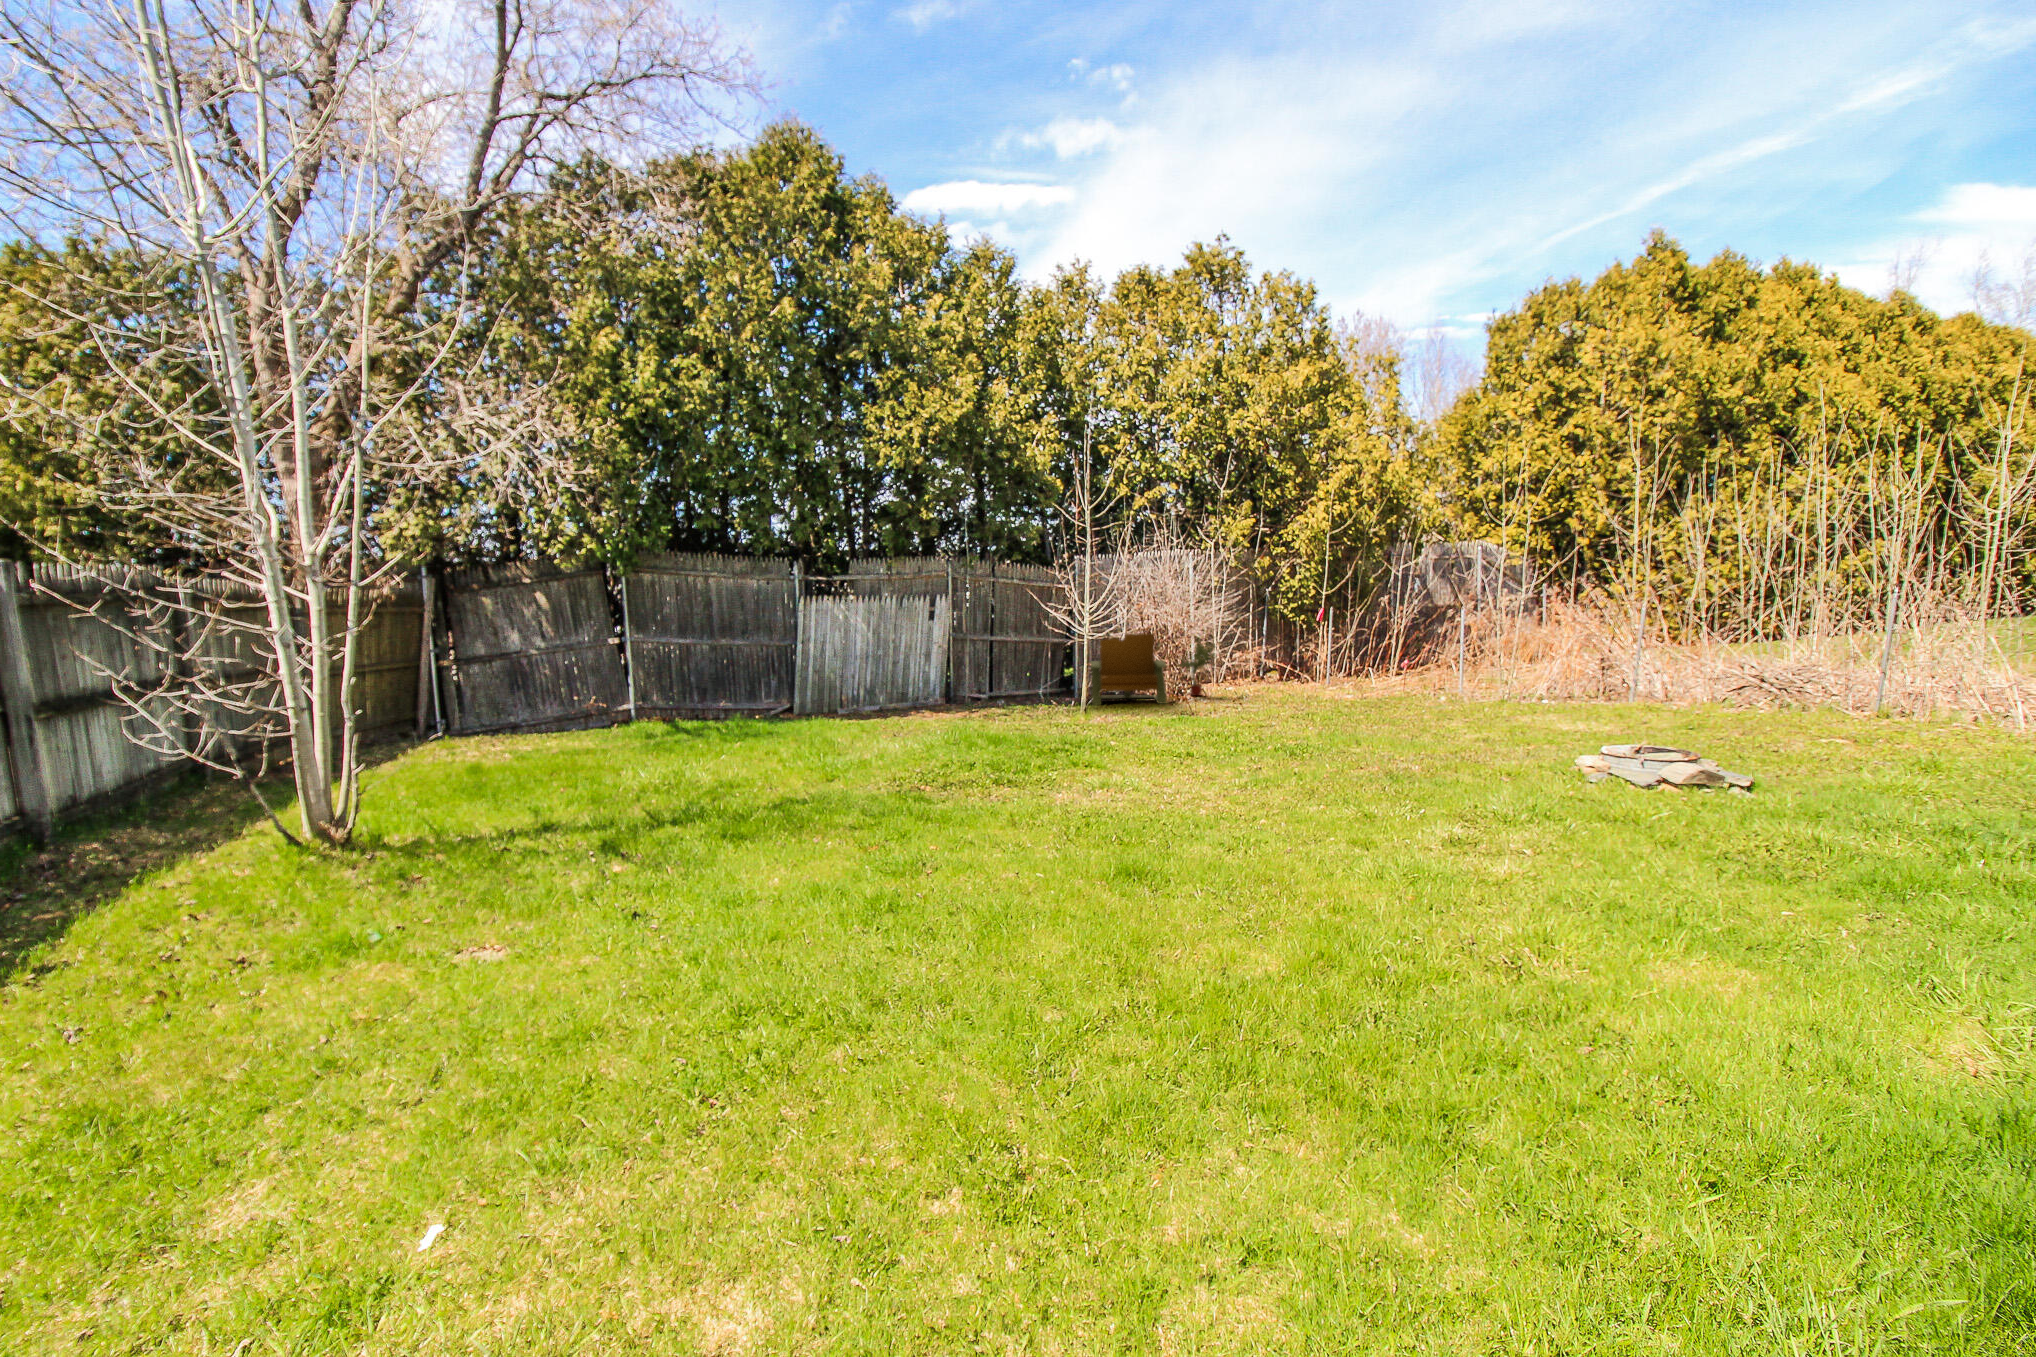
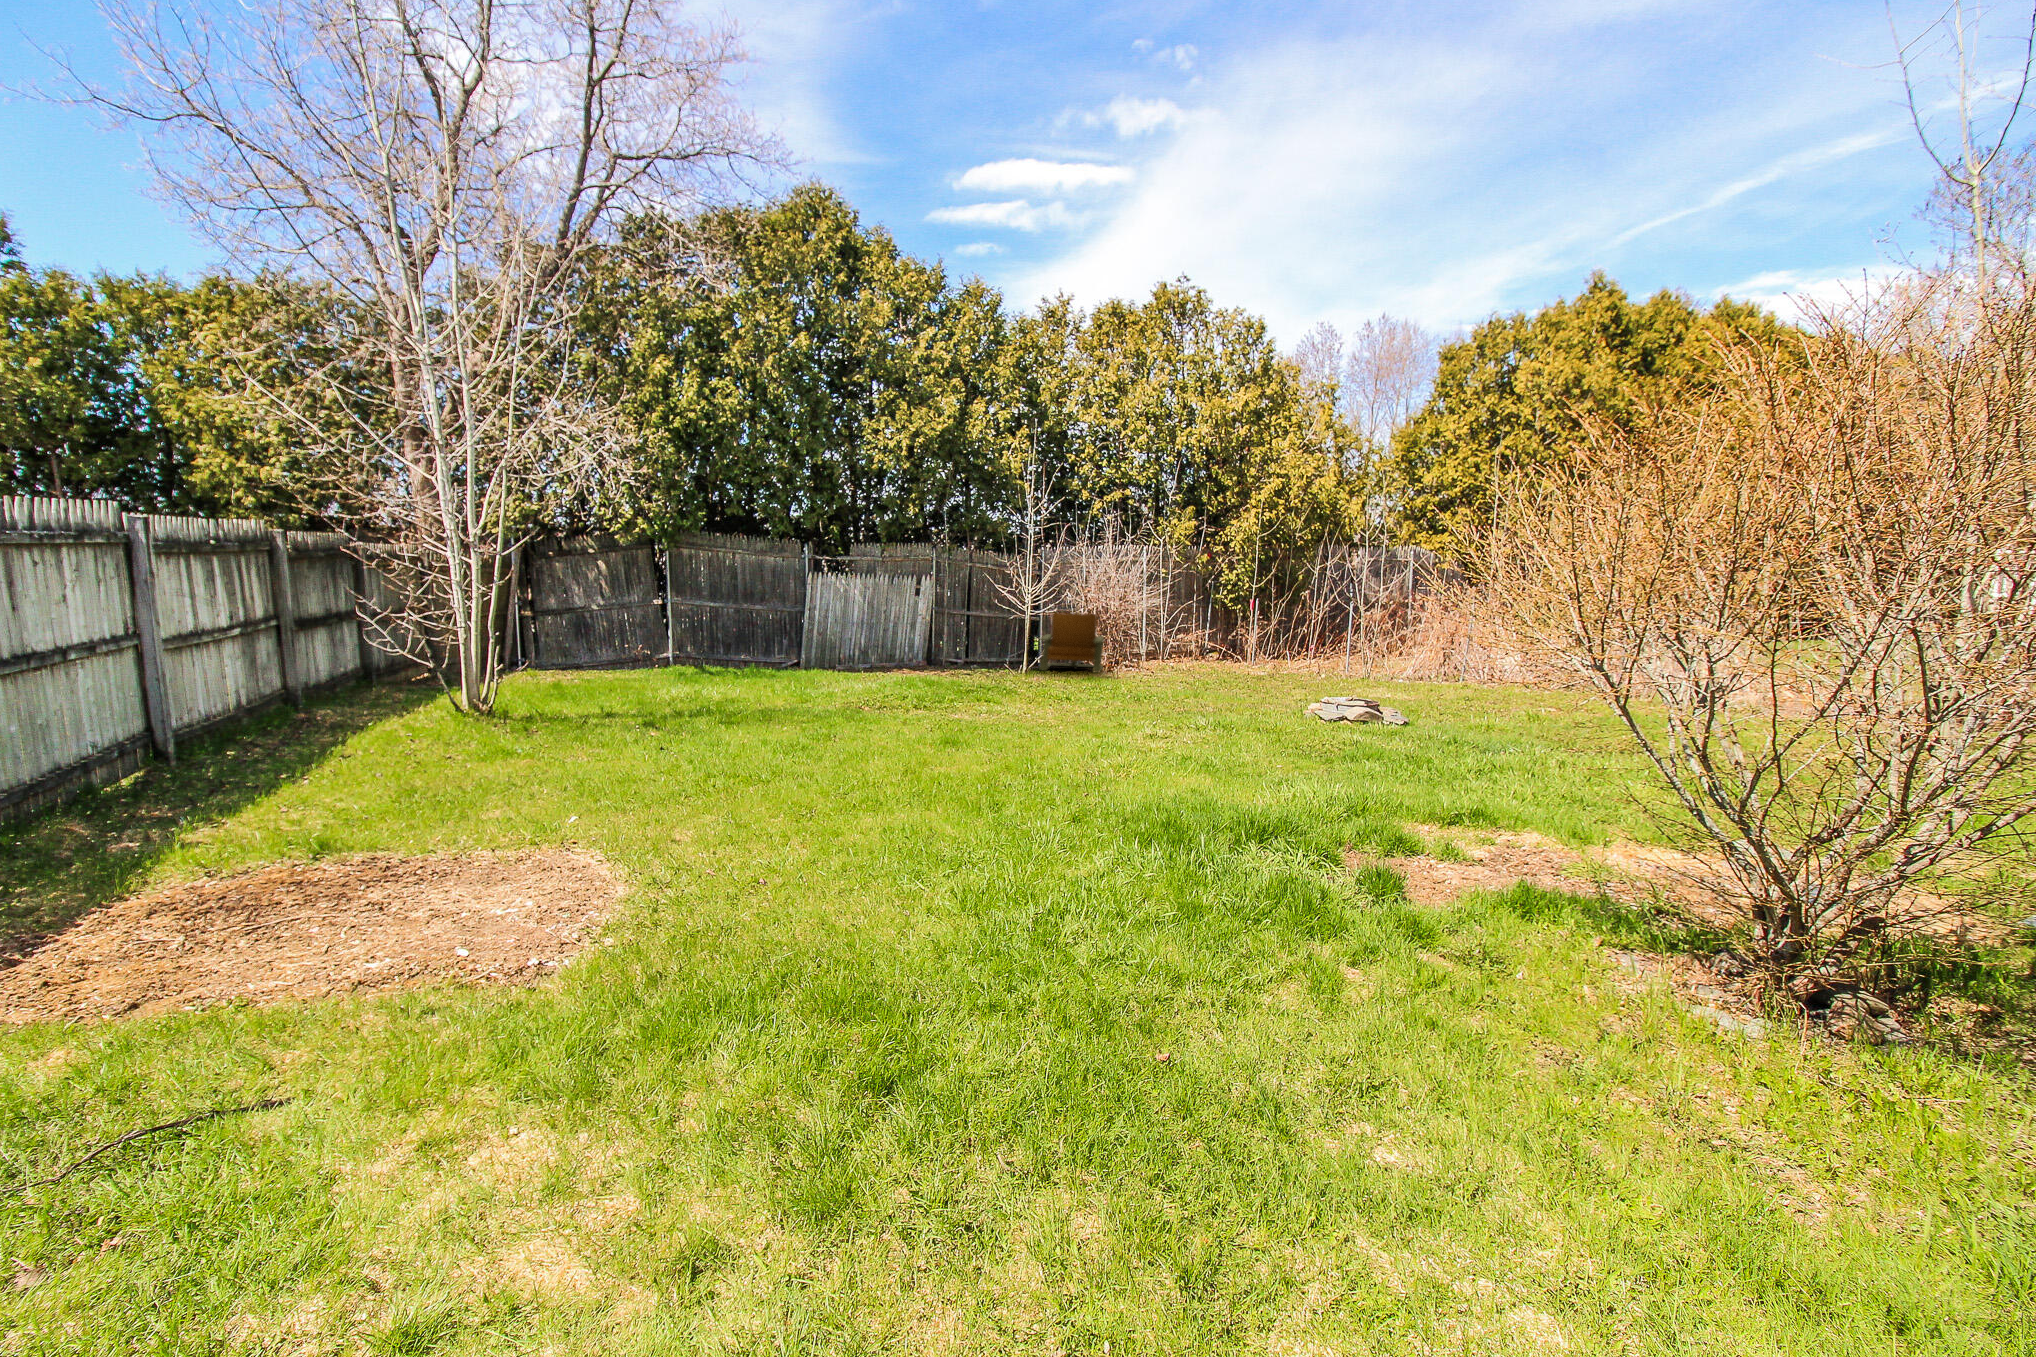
potted tree: present [1178,637,1215,696] -> none [1115,618,1151,668]

